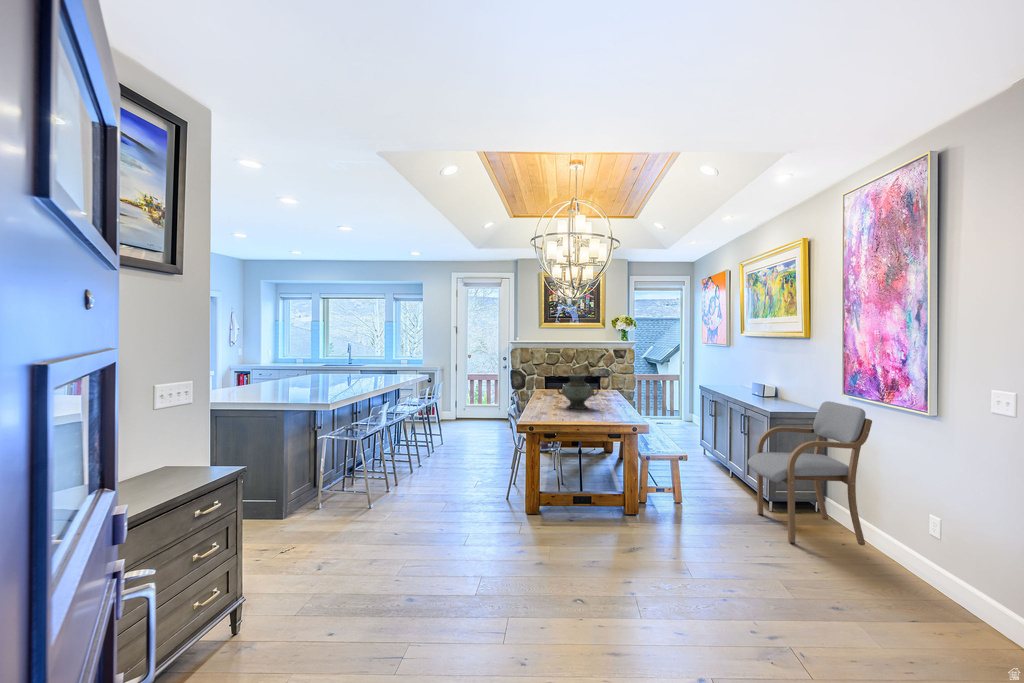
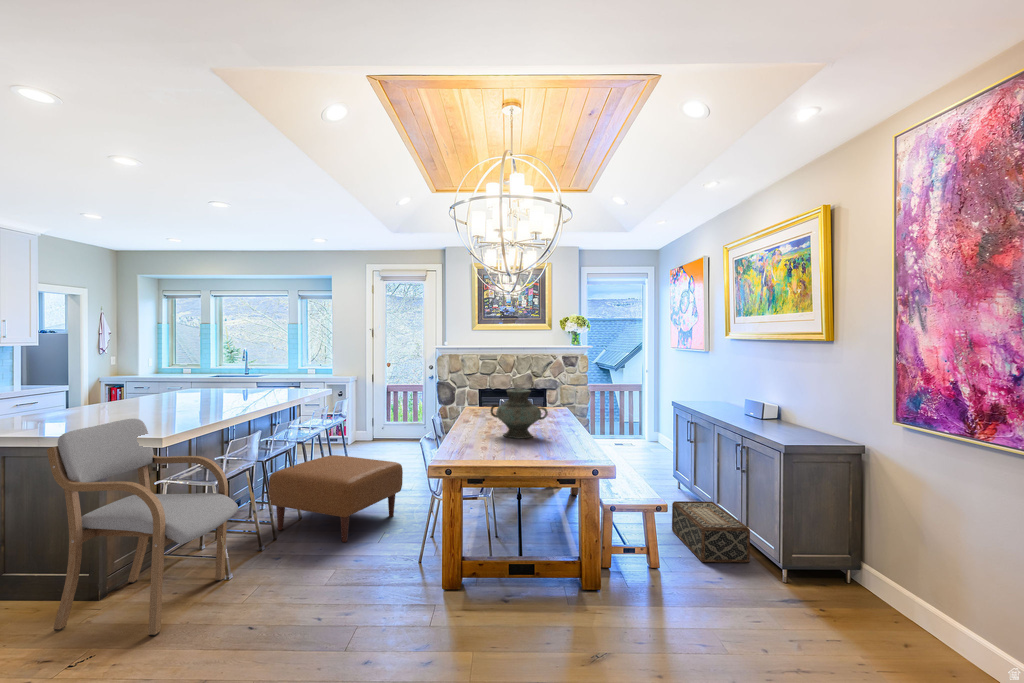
armchair: present [748,401,872,545] -> present [47,419,238,636]
ottoman: none [404,423,493,480] -> present [269,455,403,542]
woven basket: none [694,458,748,498] -> present [672,501,750,562]

